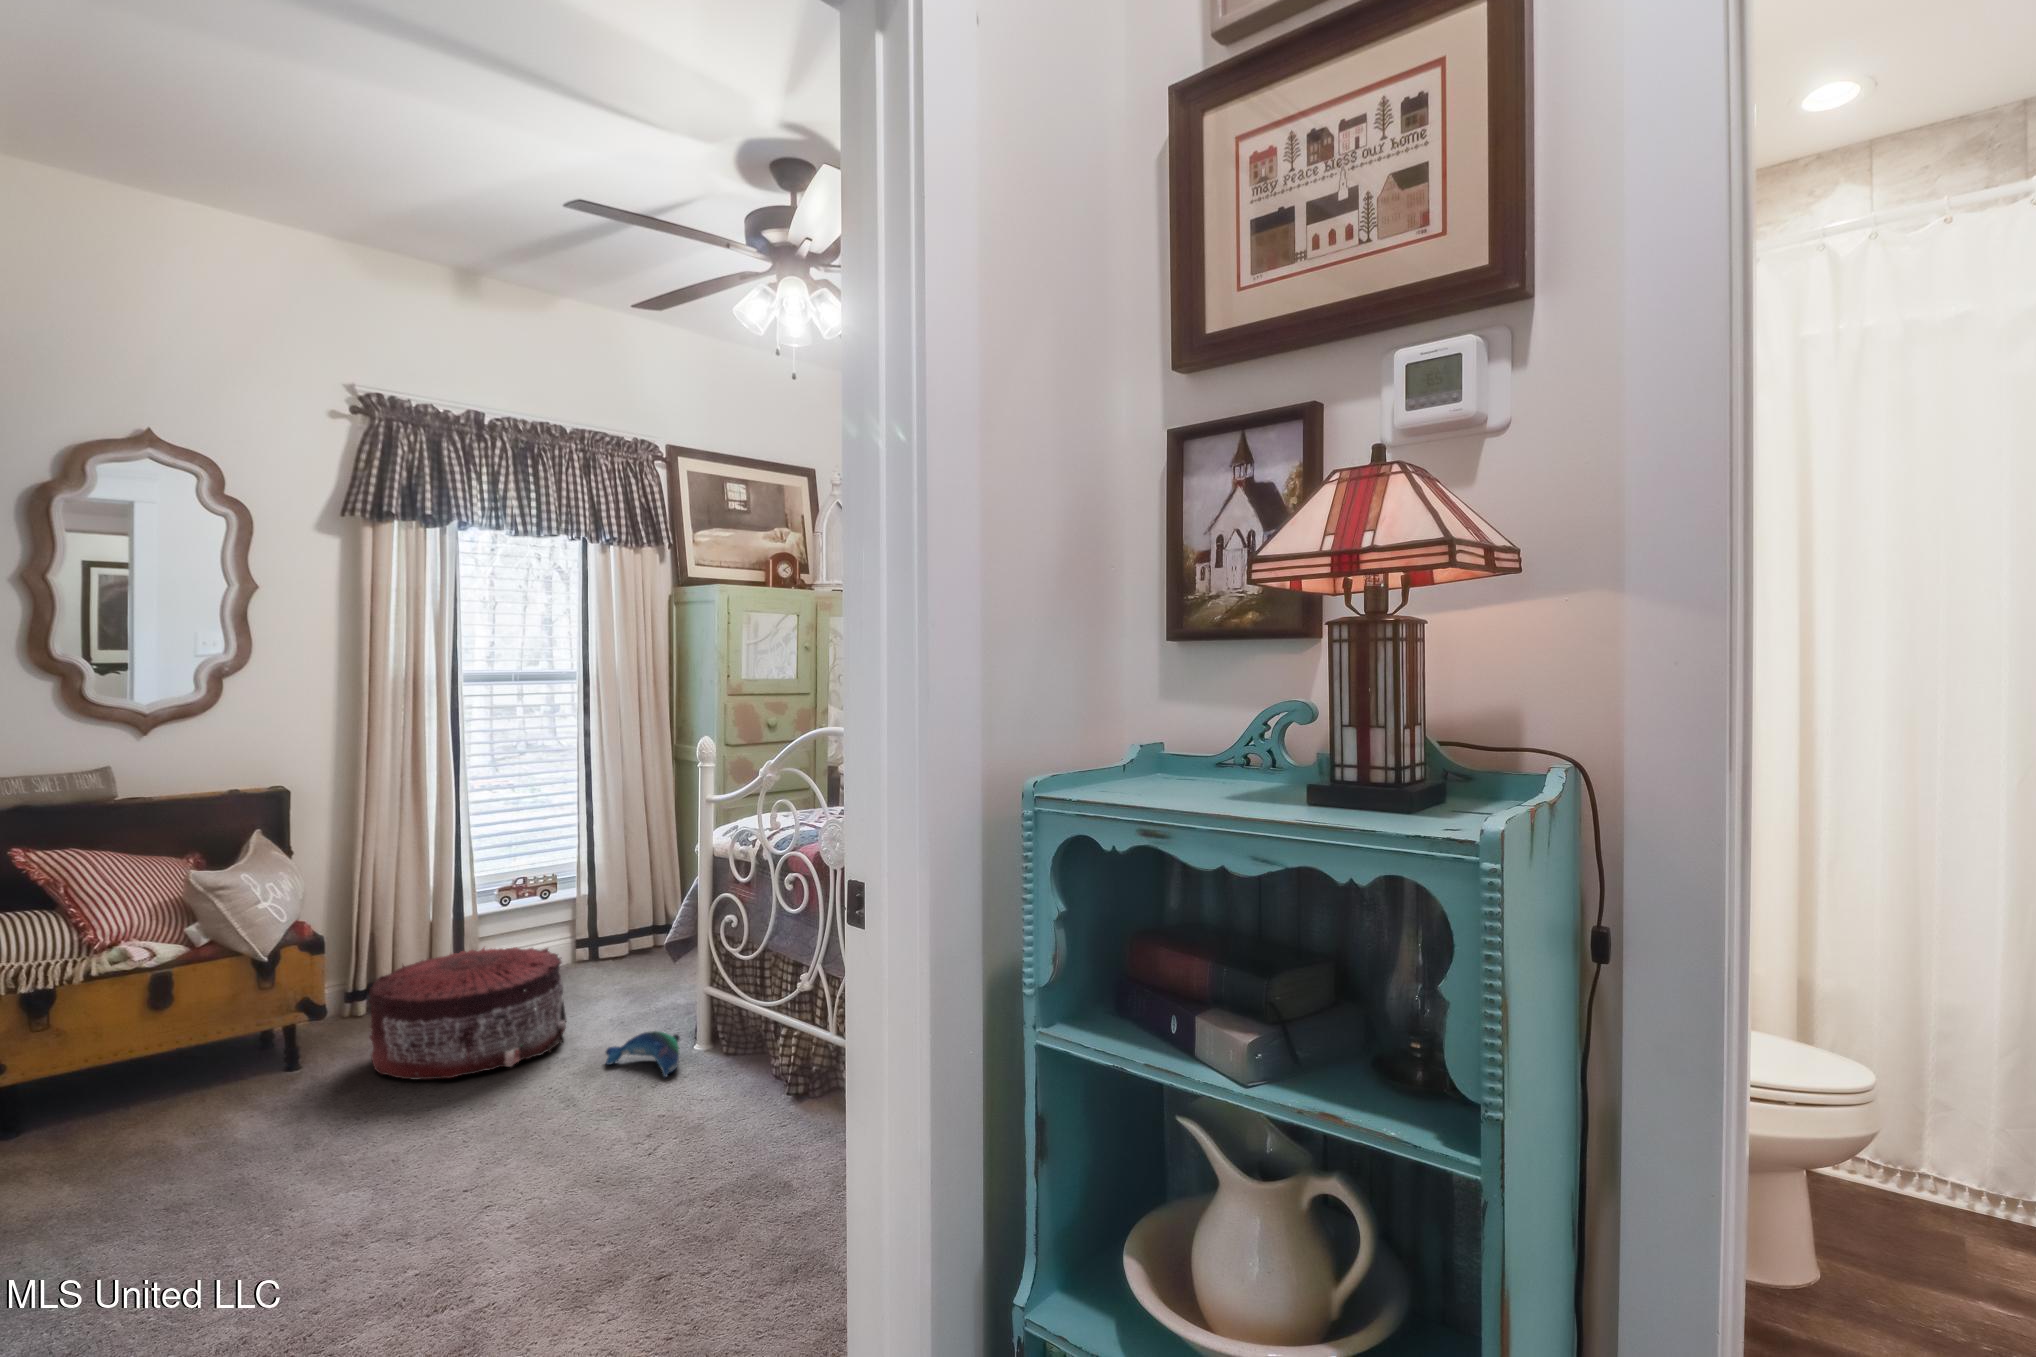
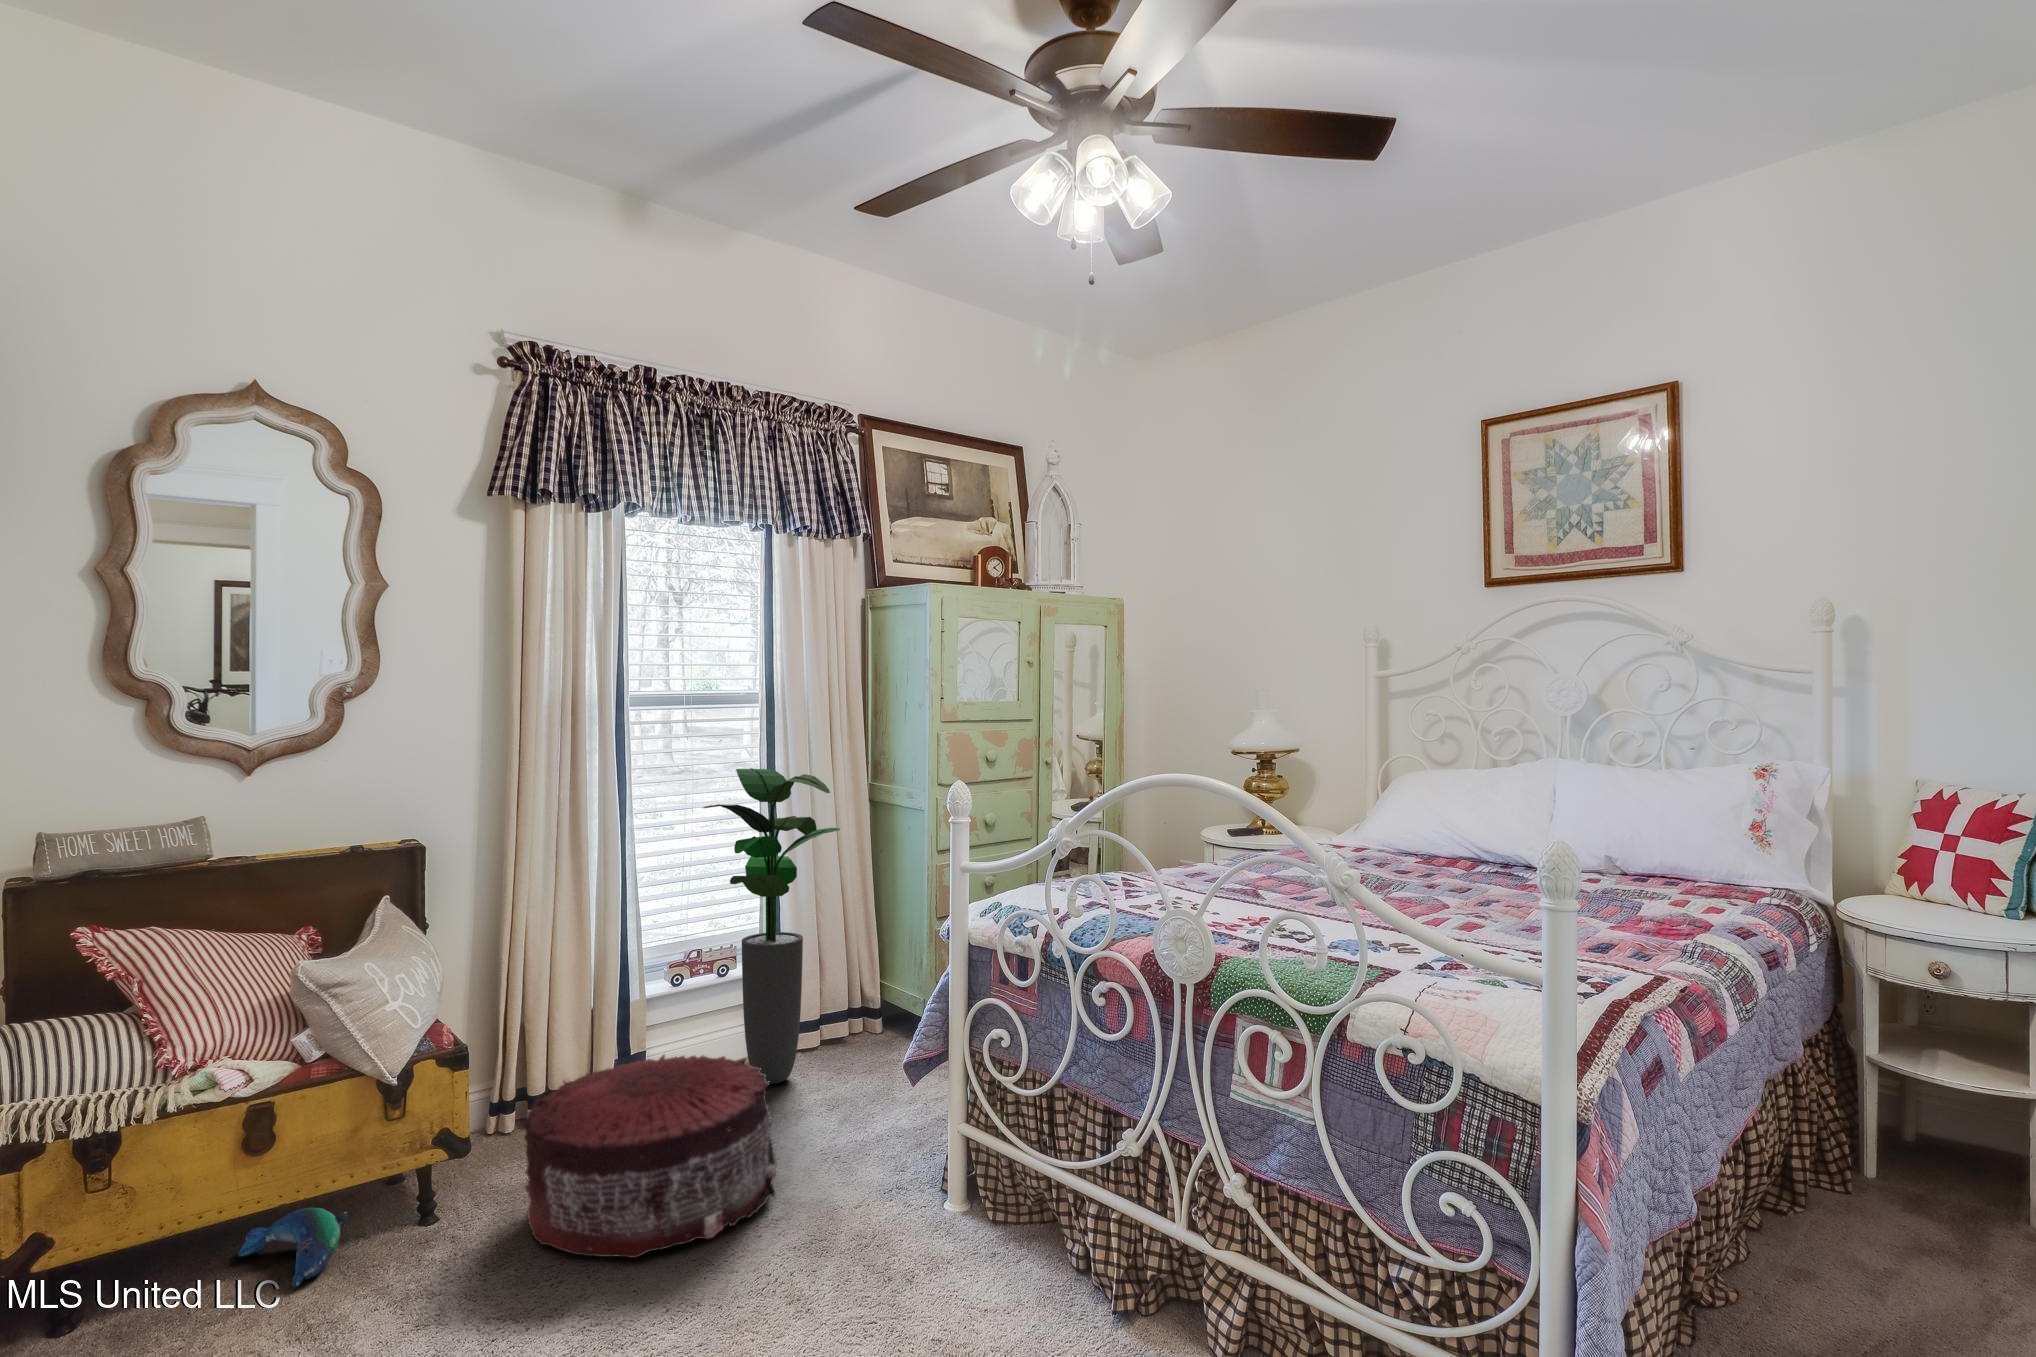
potted plant: none [523,733,639,979] -> present [703,768,840,1084]
plush toy: present [605,1031,679,1077] -> present [238,1208,347,1287]

